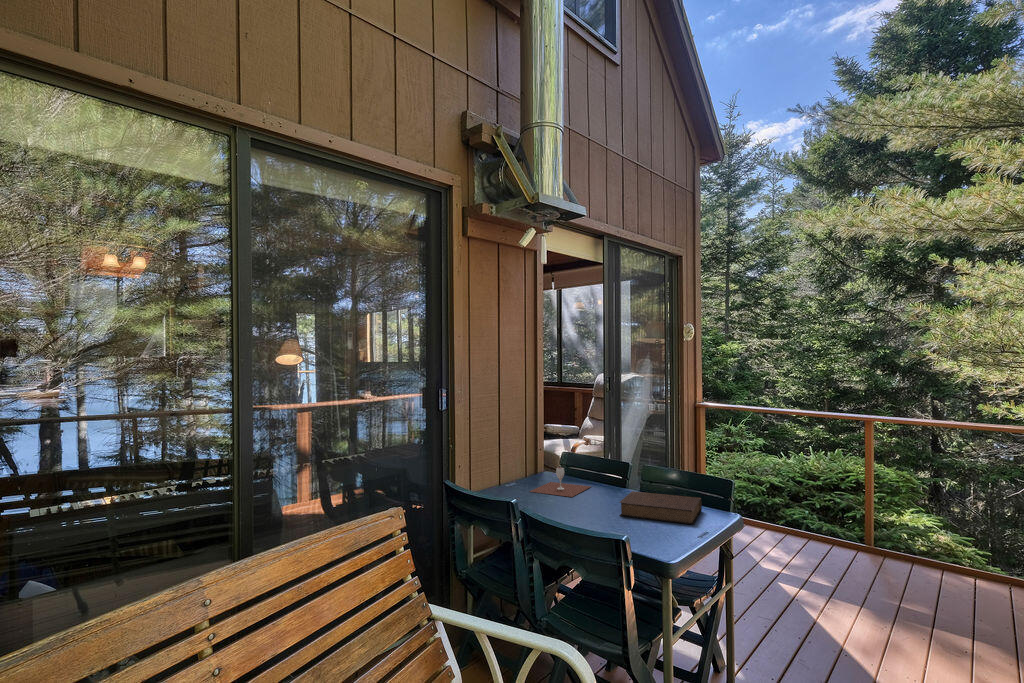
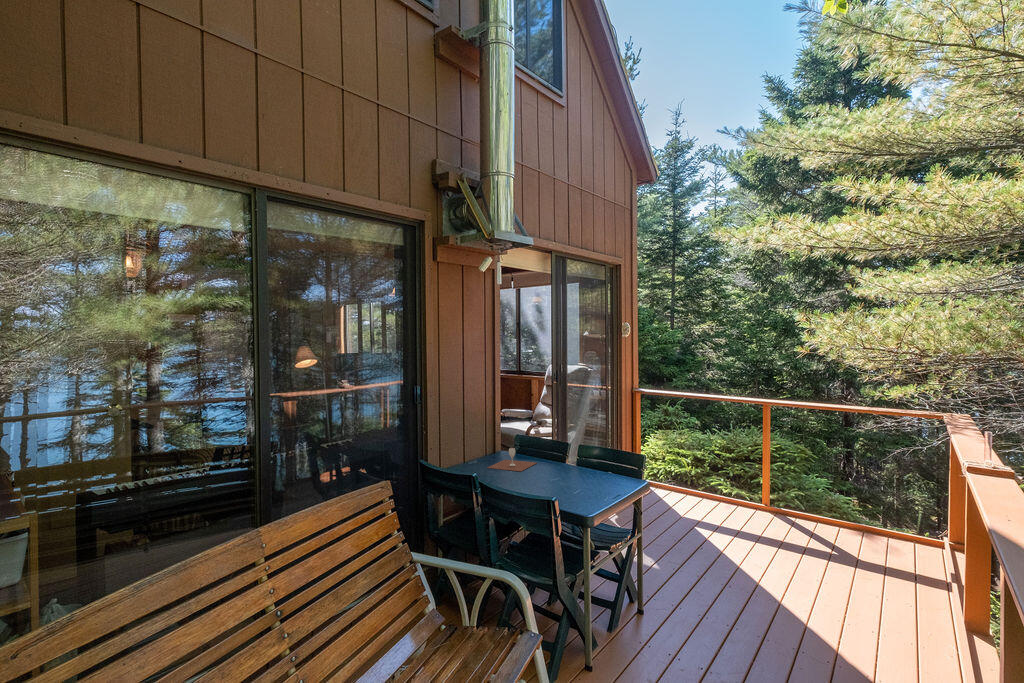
book: present [620,491,702,525] -> none [556,466,620,490]

